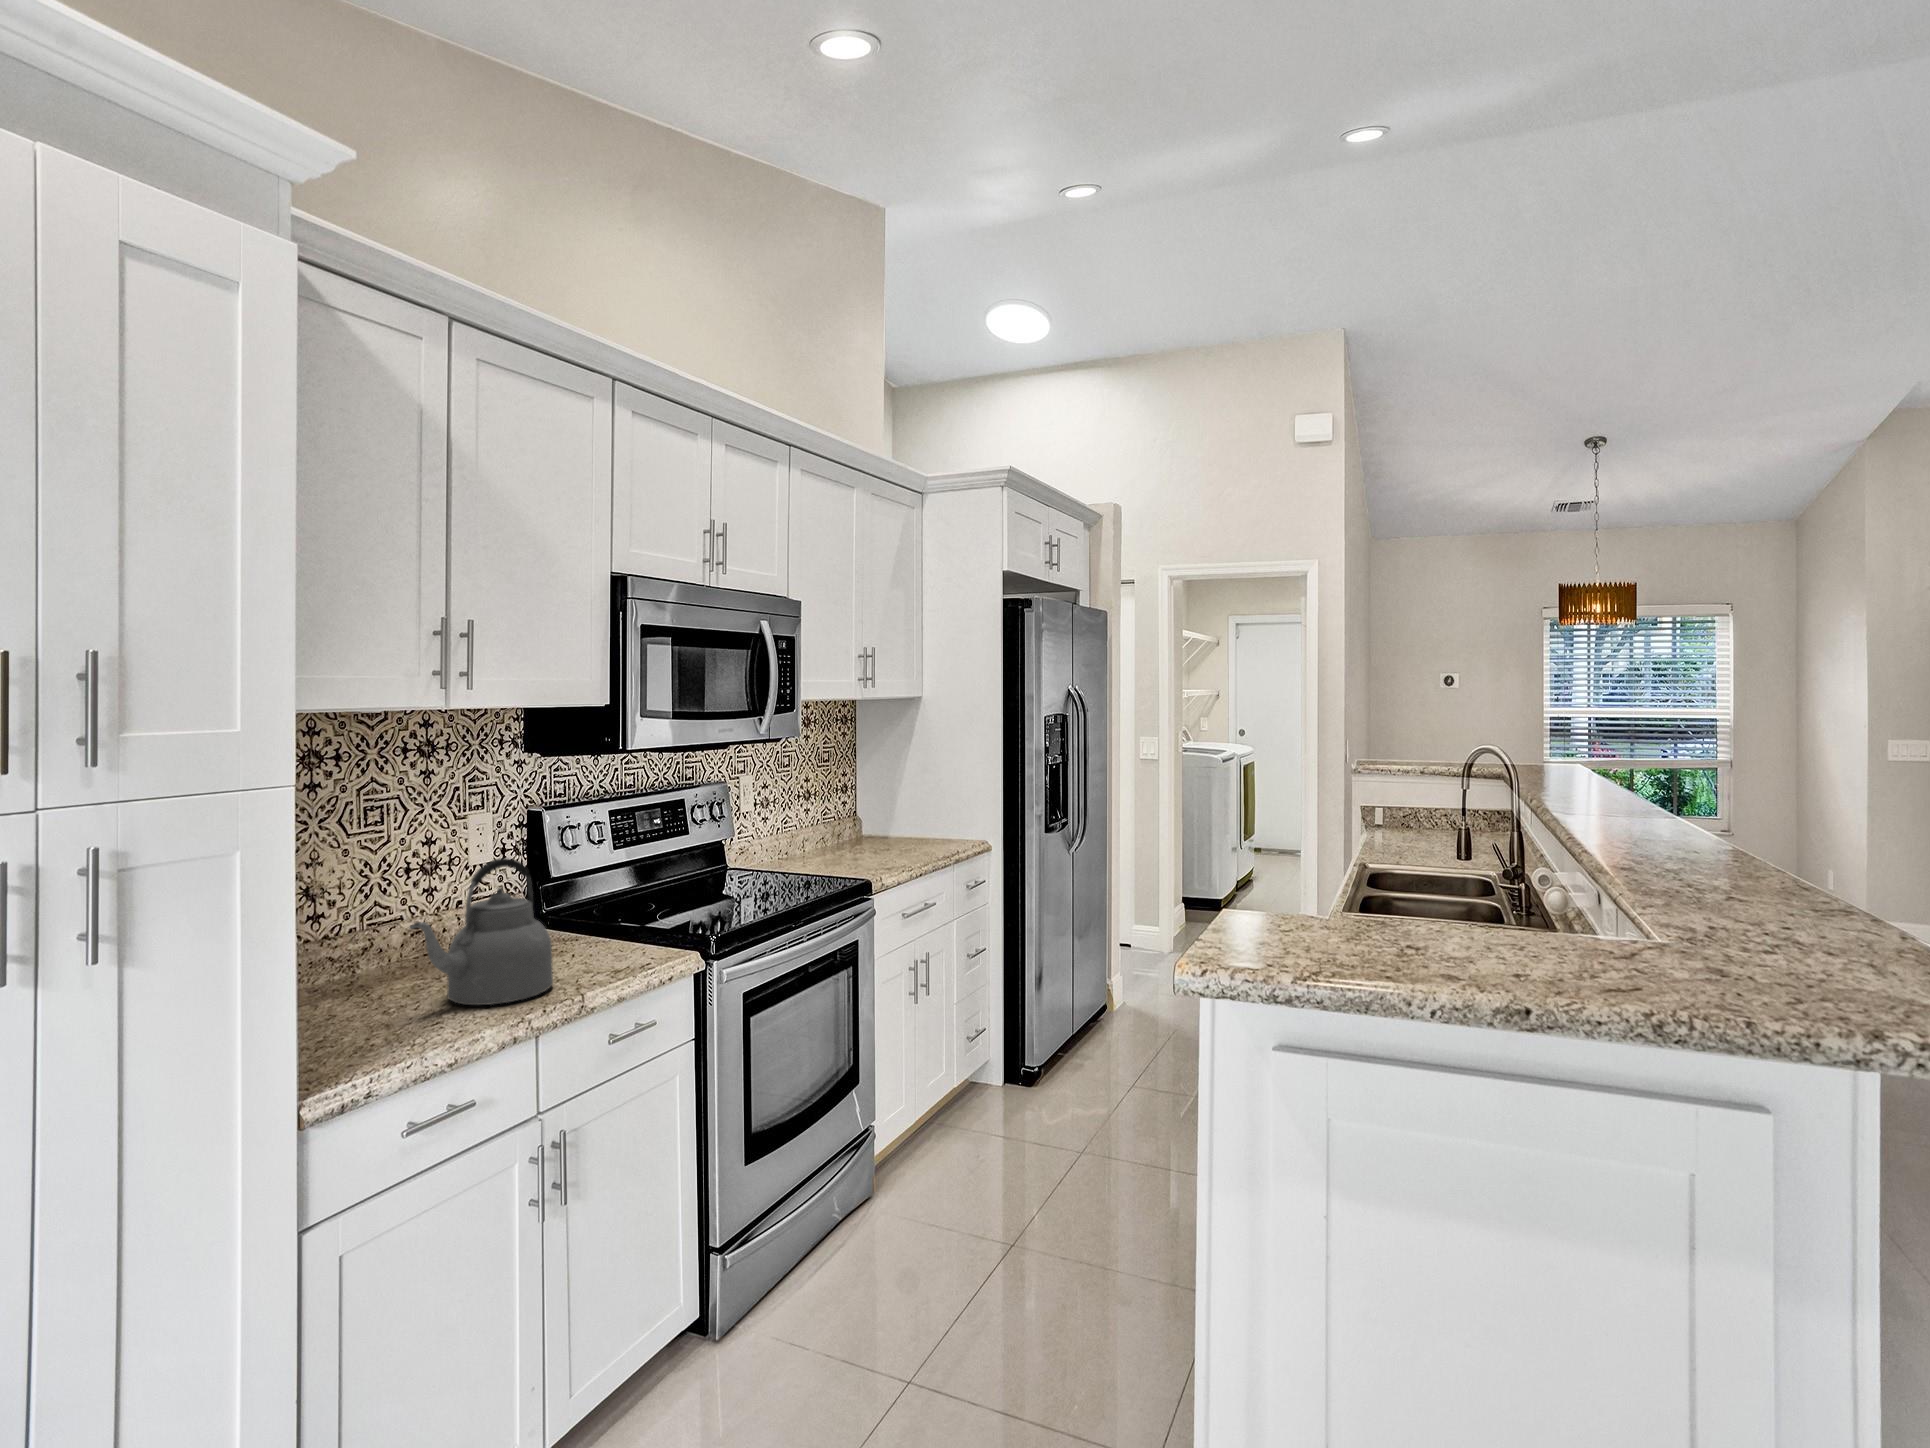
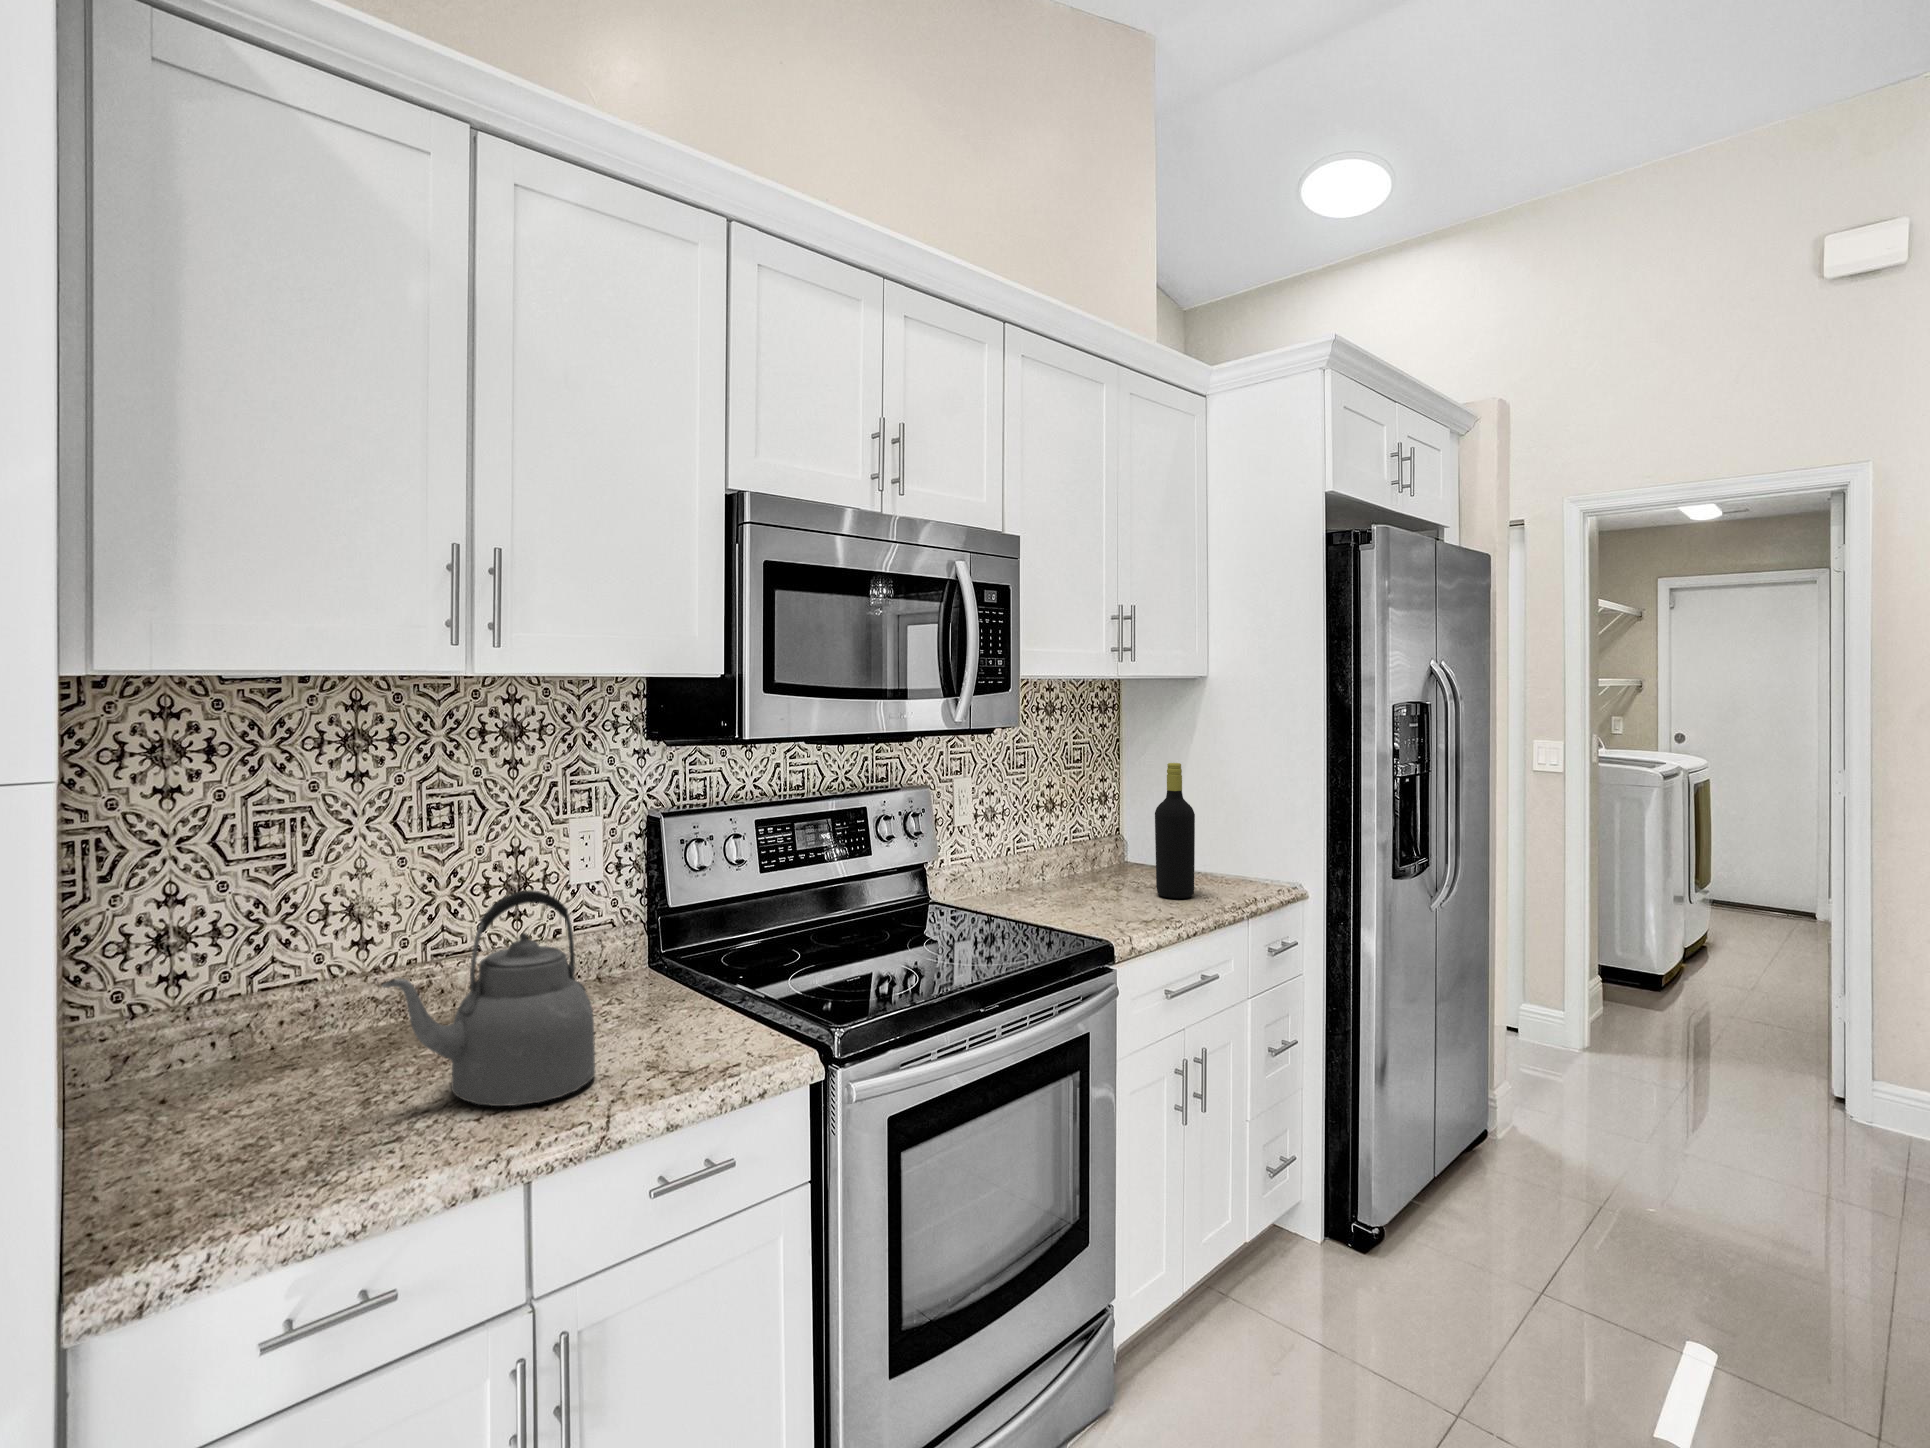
bottle: none [890,758,918,854] -> present [1155,763,1195,898]

